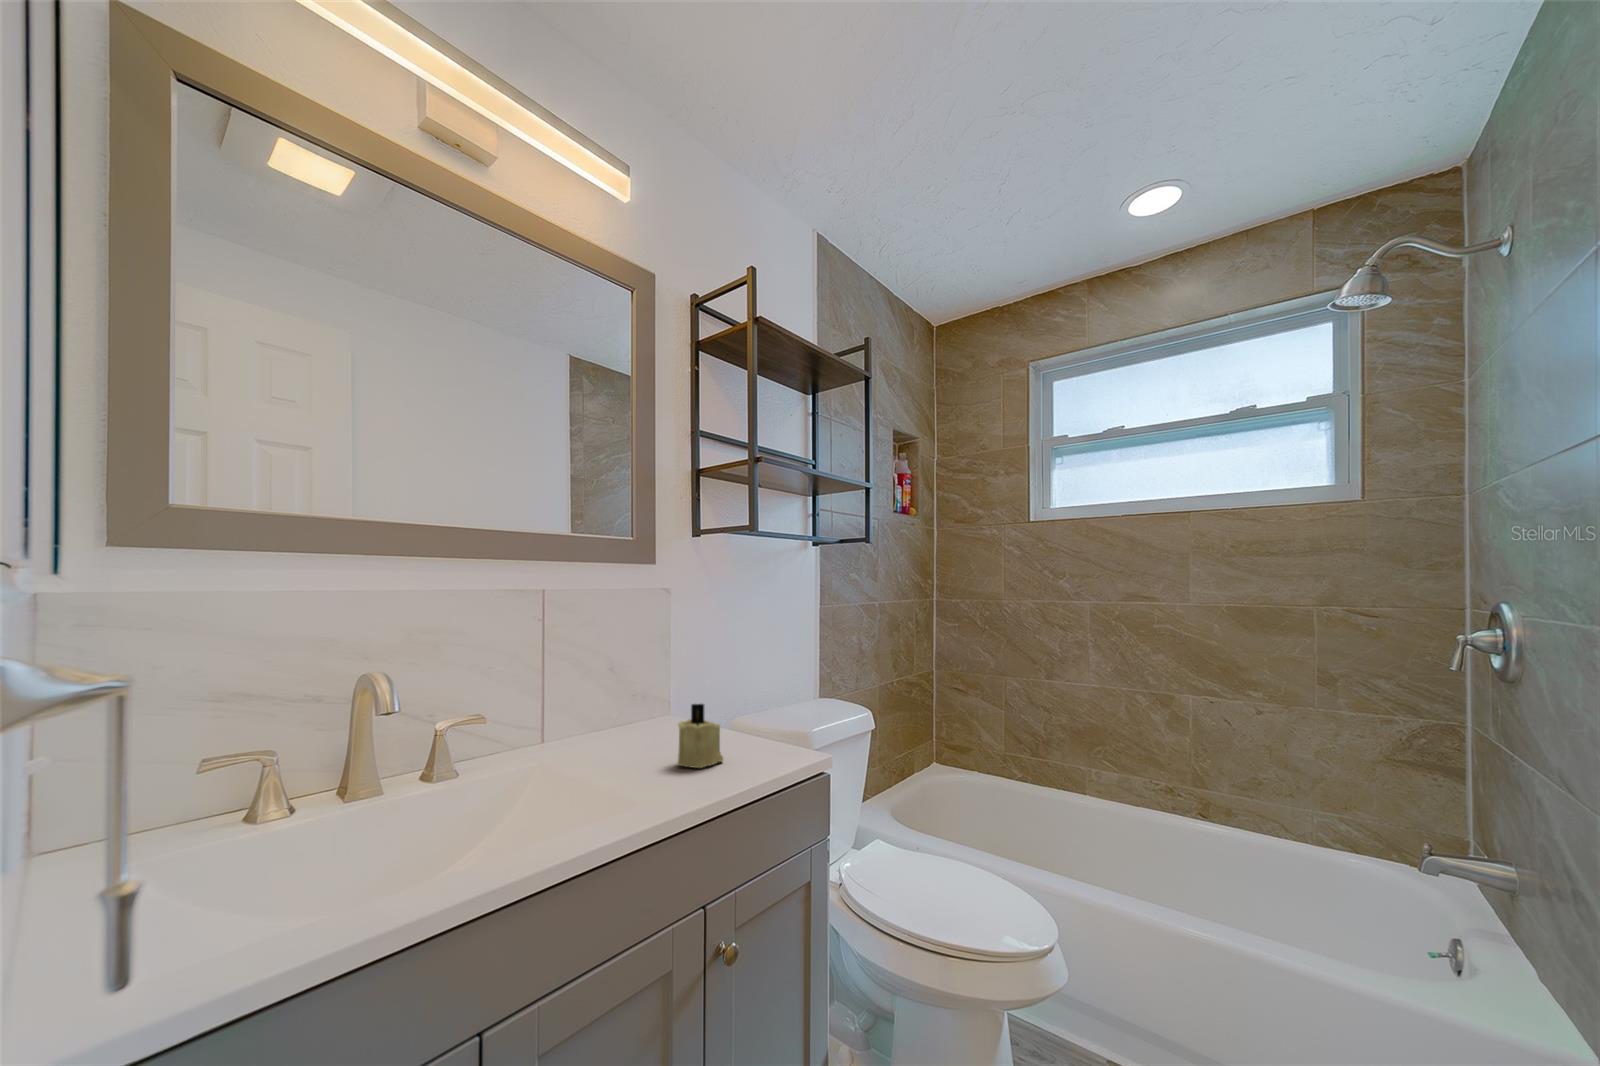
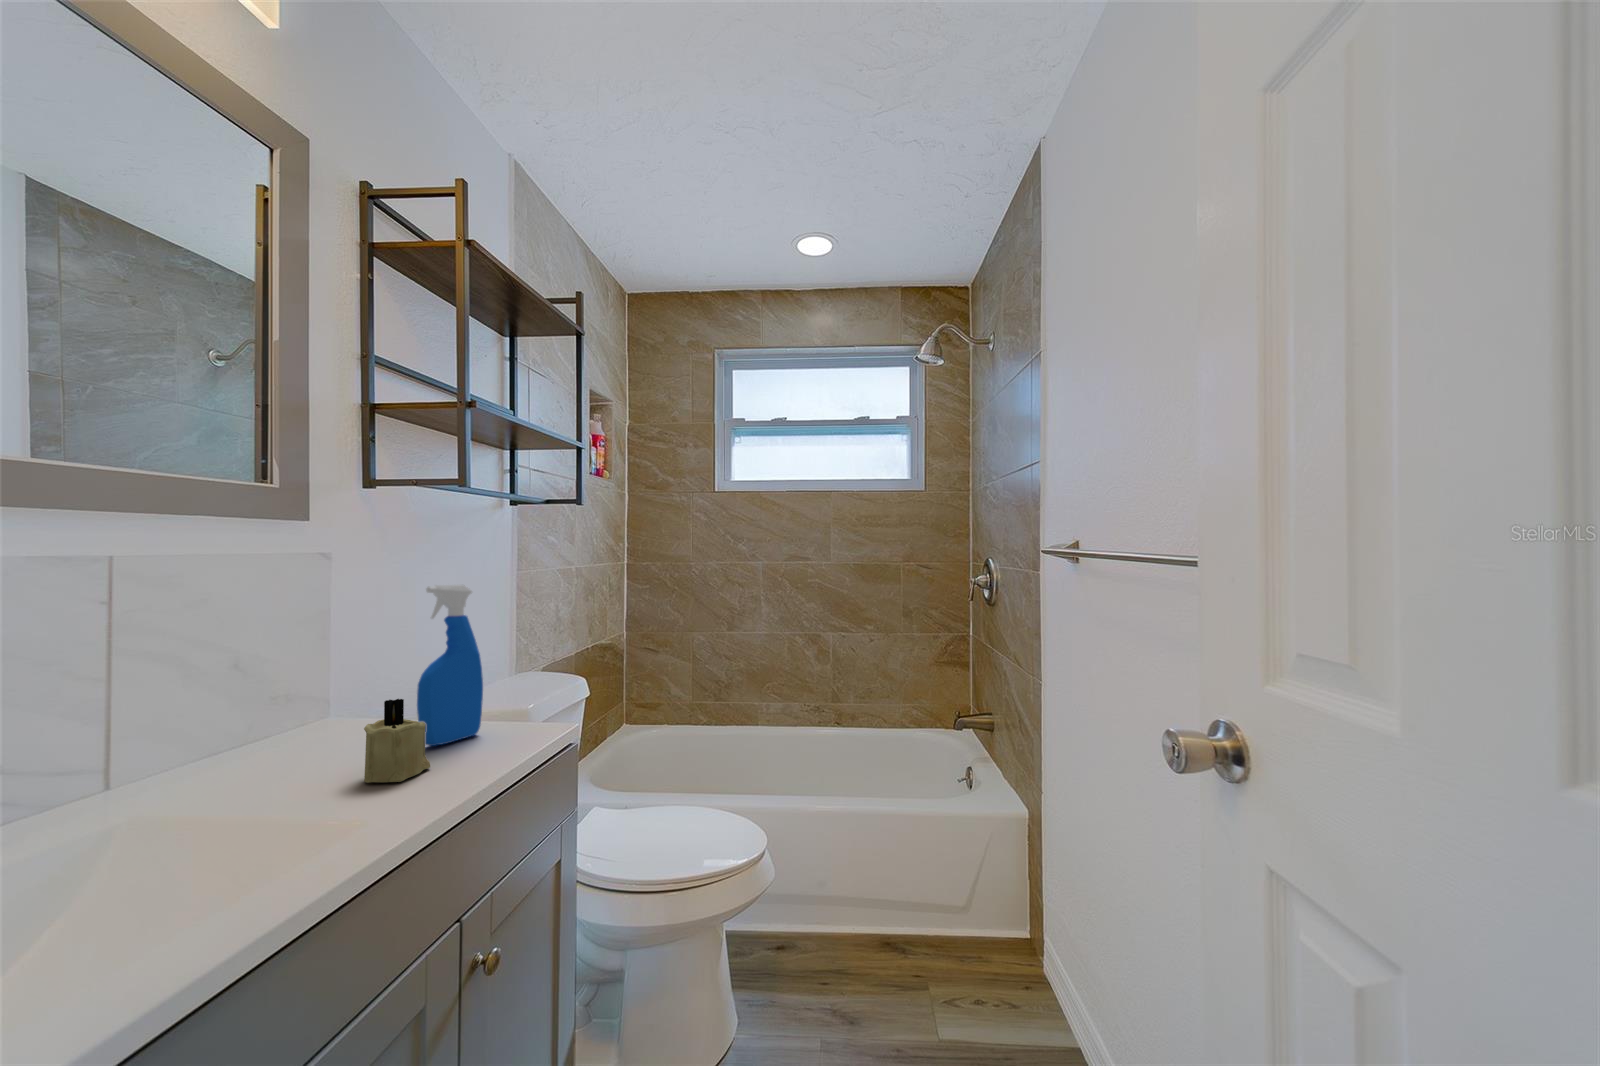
spray bottle: none [718,615,769,746] -> present [417,585,483,746]

